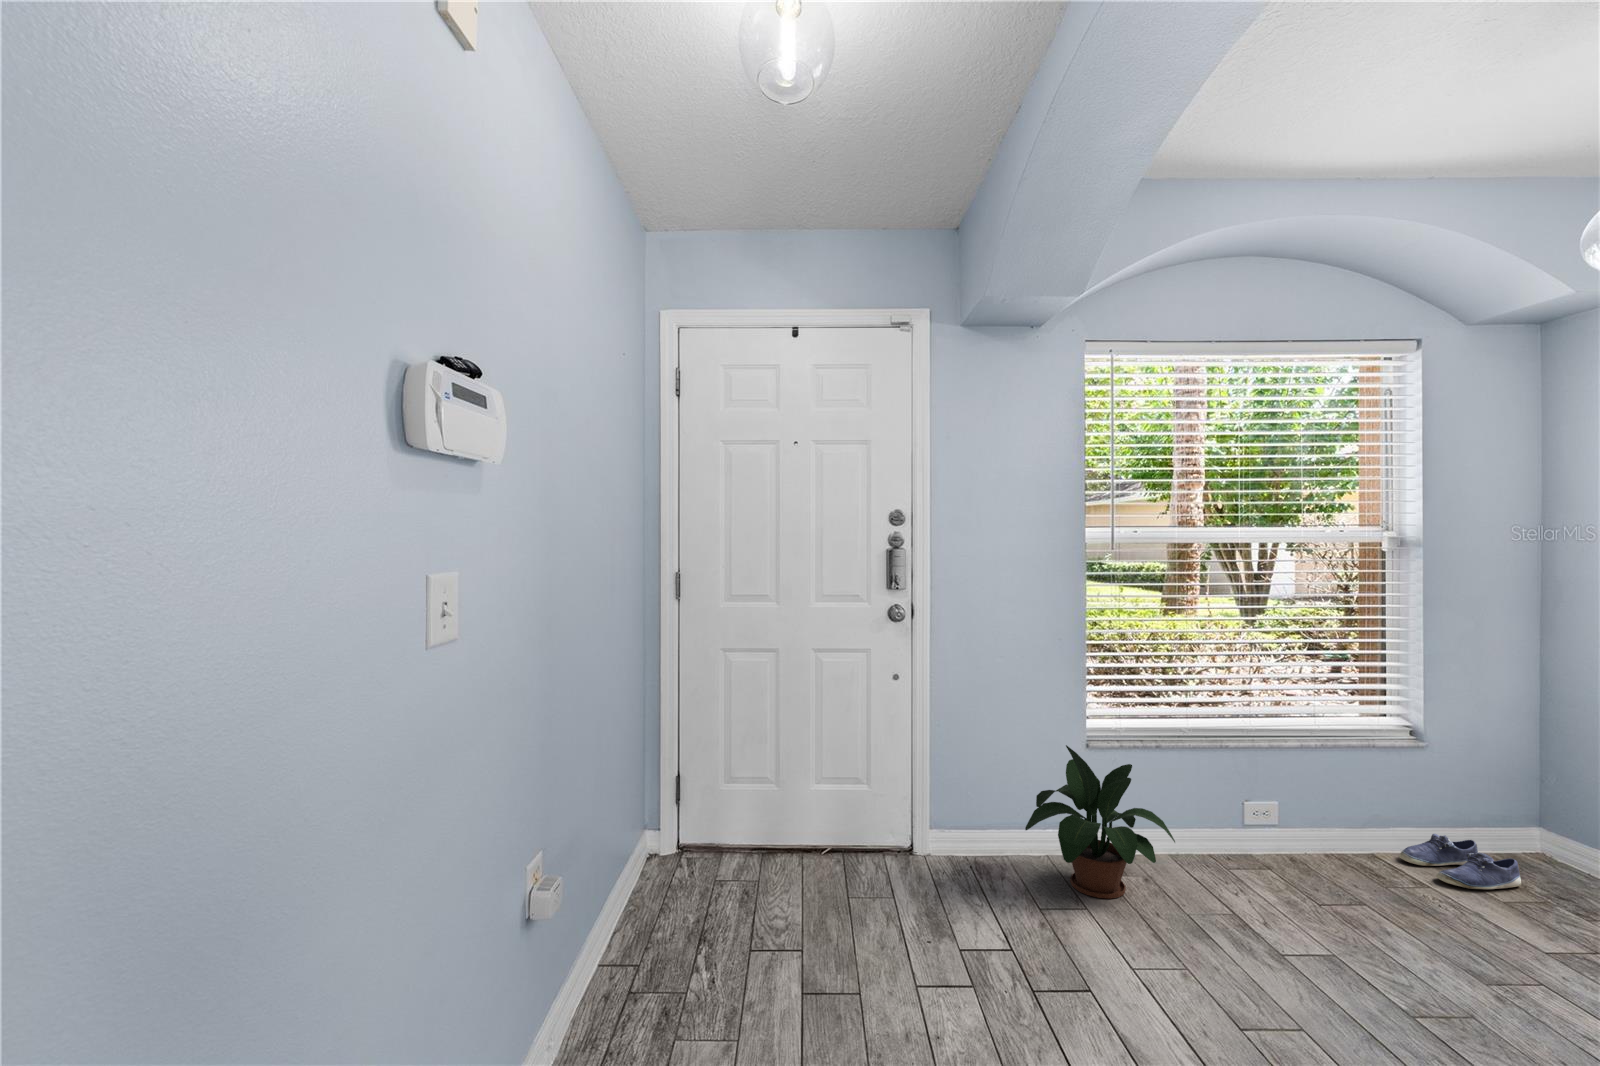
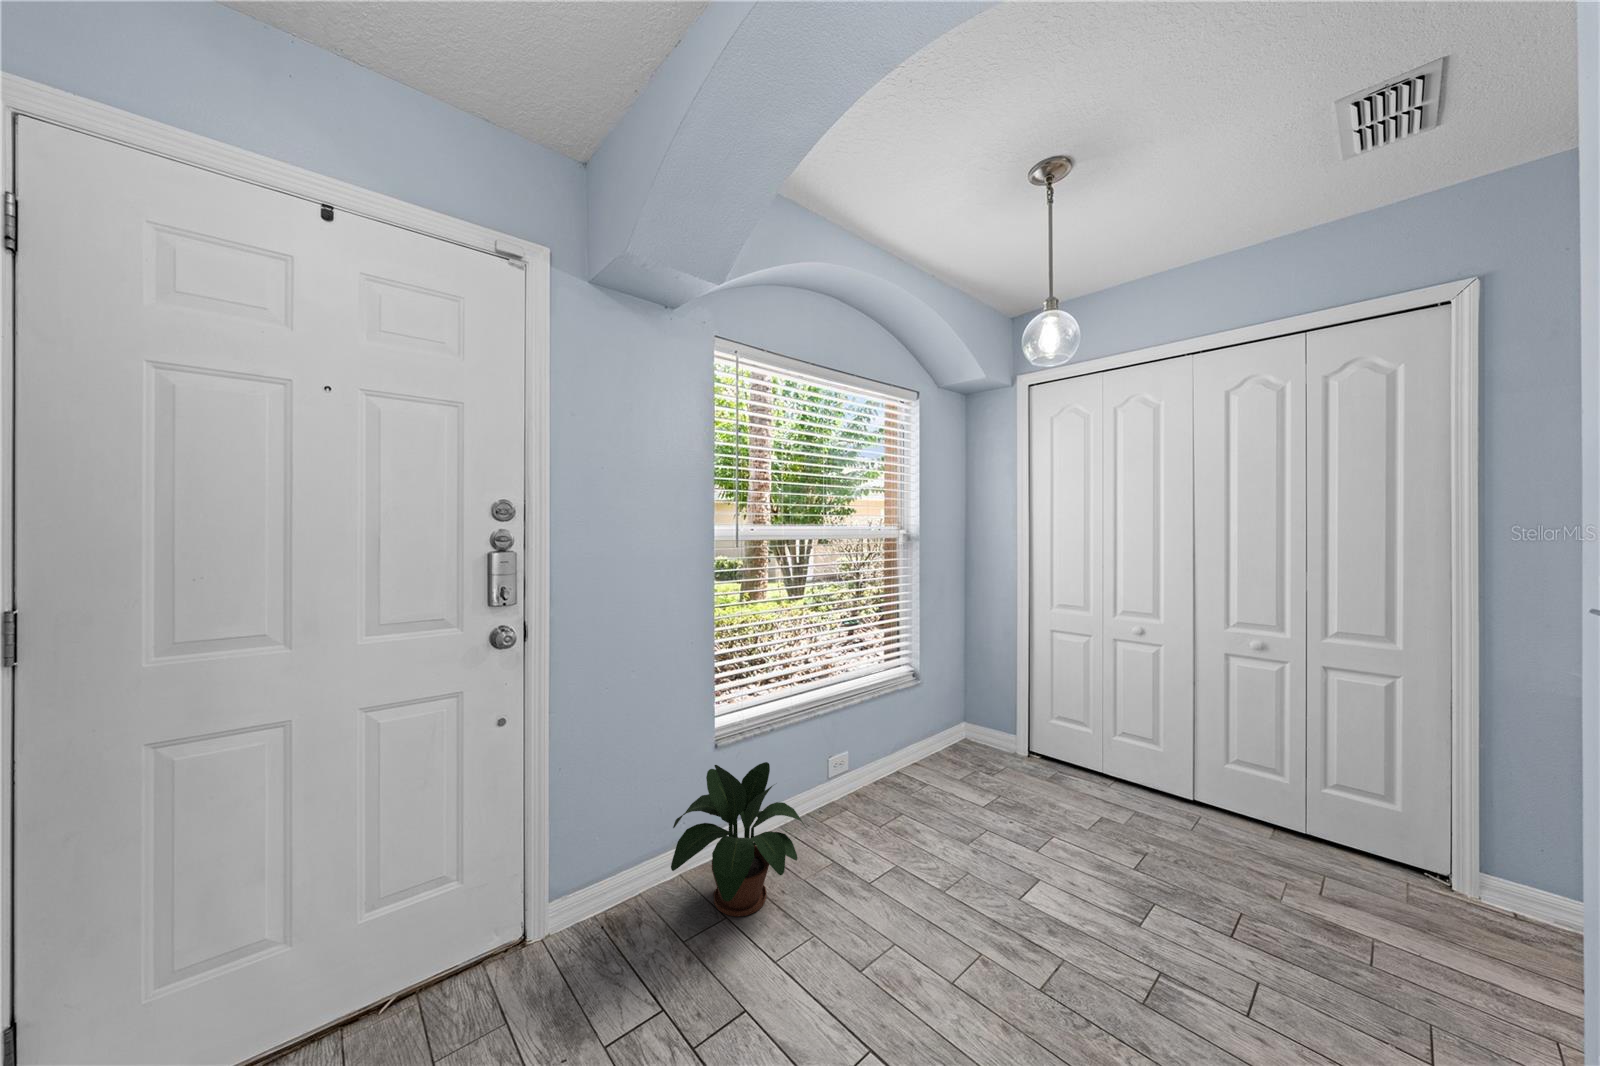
shoe: present [1399,834,1521,889] -> none [911,741,974,782]

